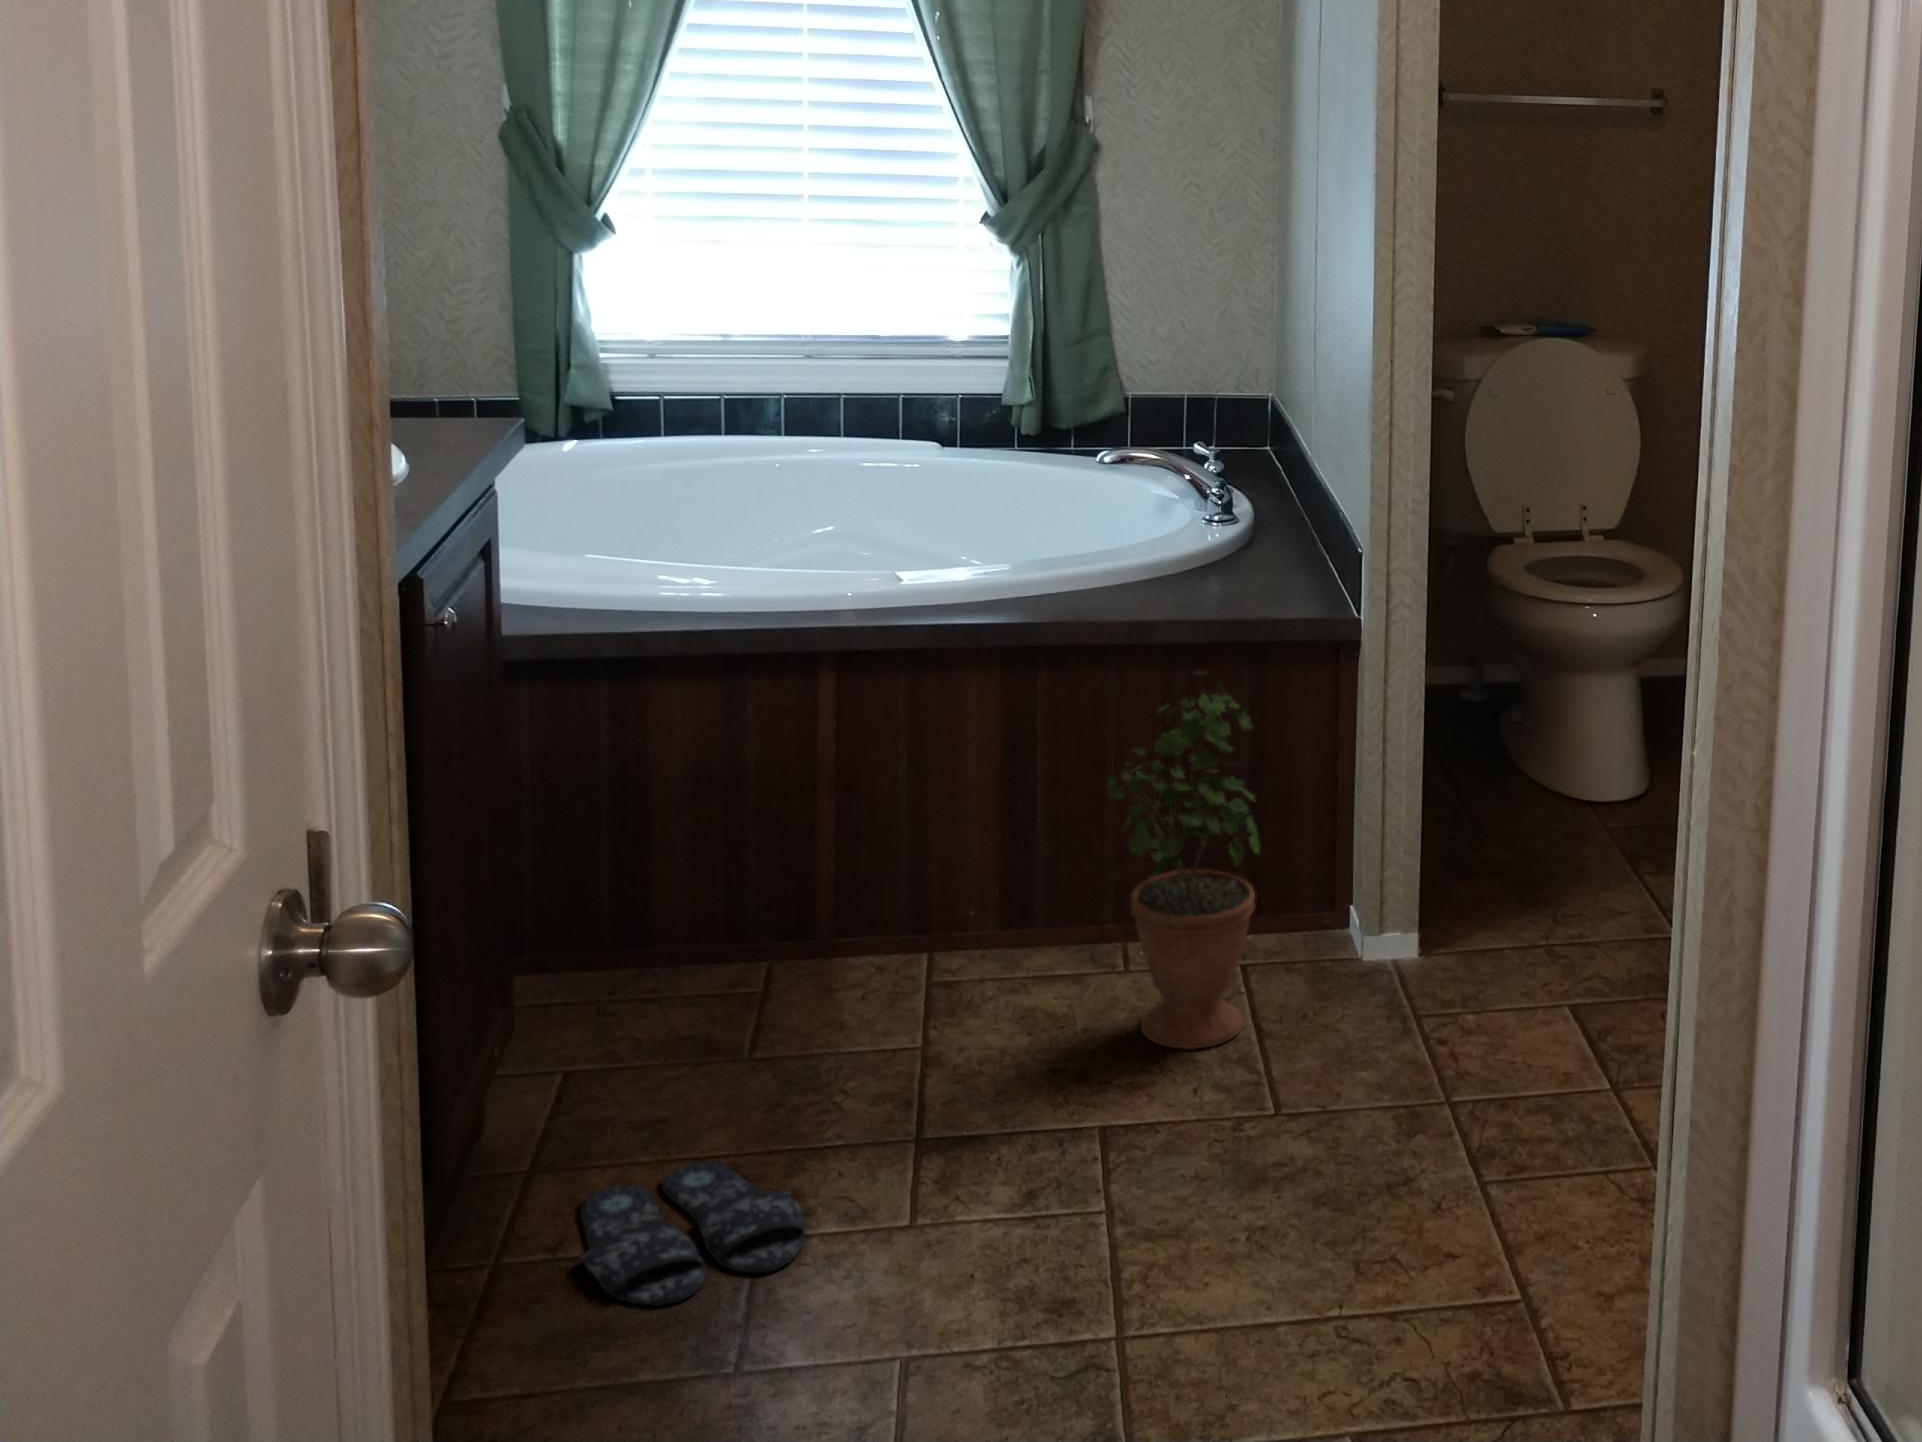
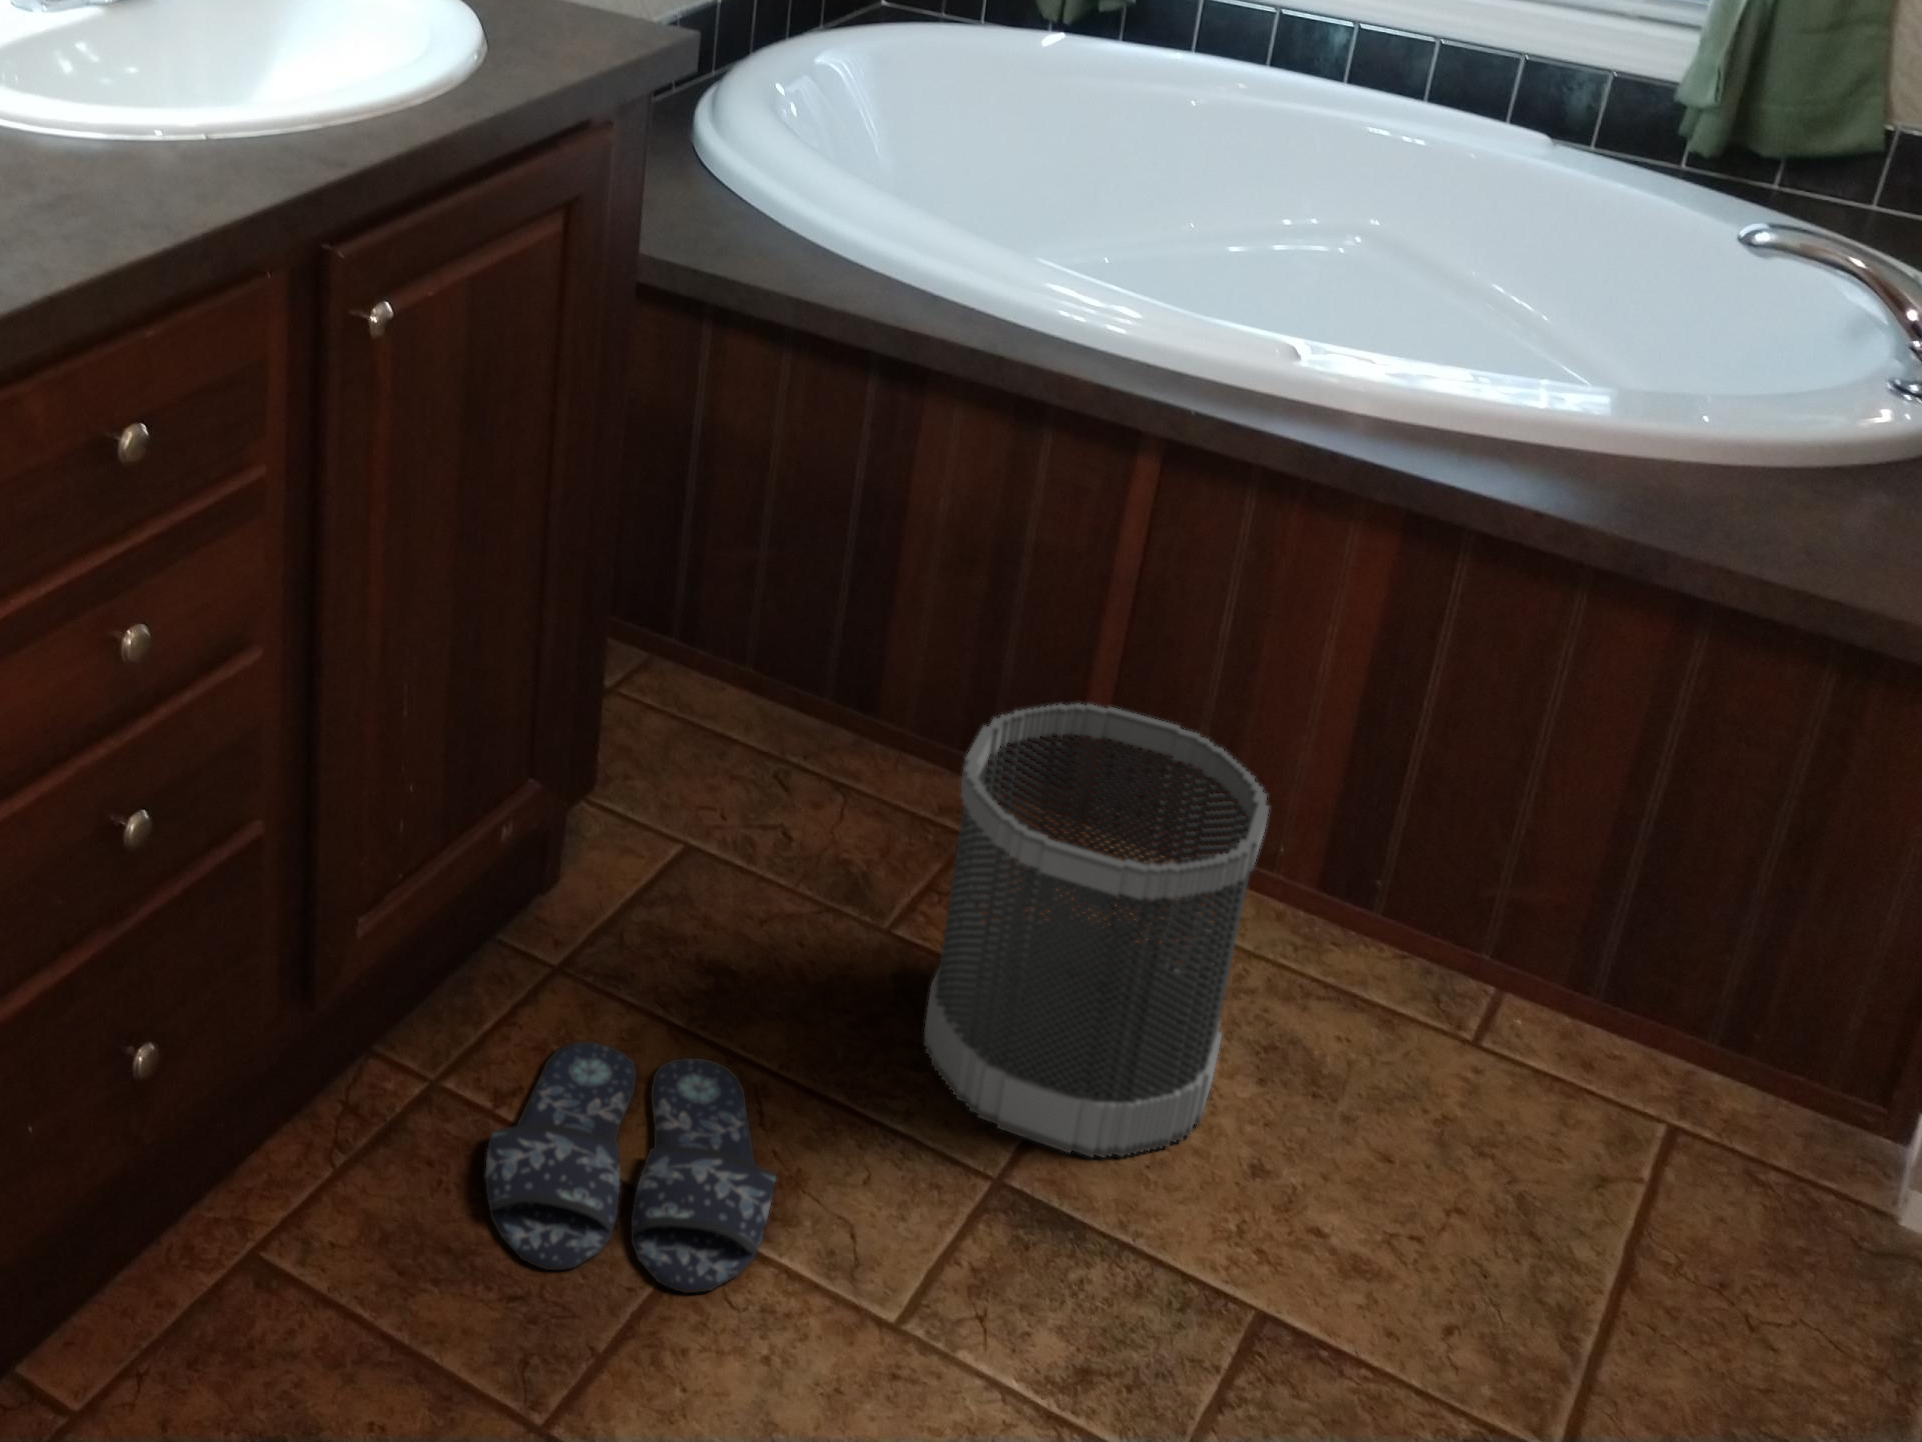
potted plant: present [1107,682,1260,1049] -> none [1433,668,1764,1260]
wastebasket: none [809,822,1010,1118] -> present [924,703,1269,1157]

